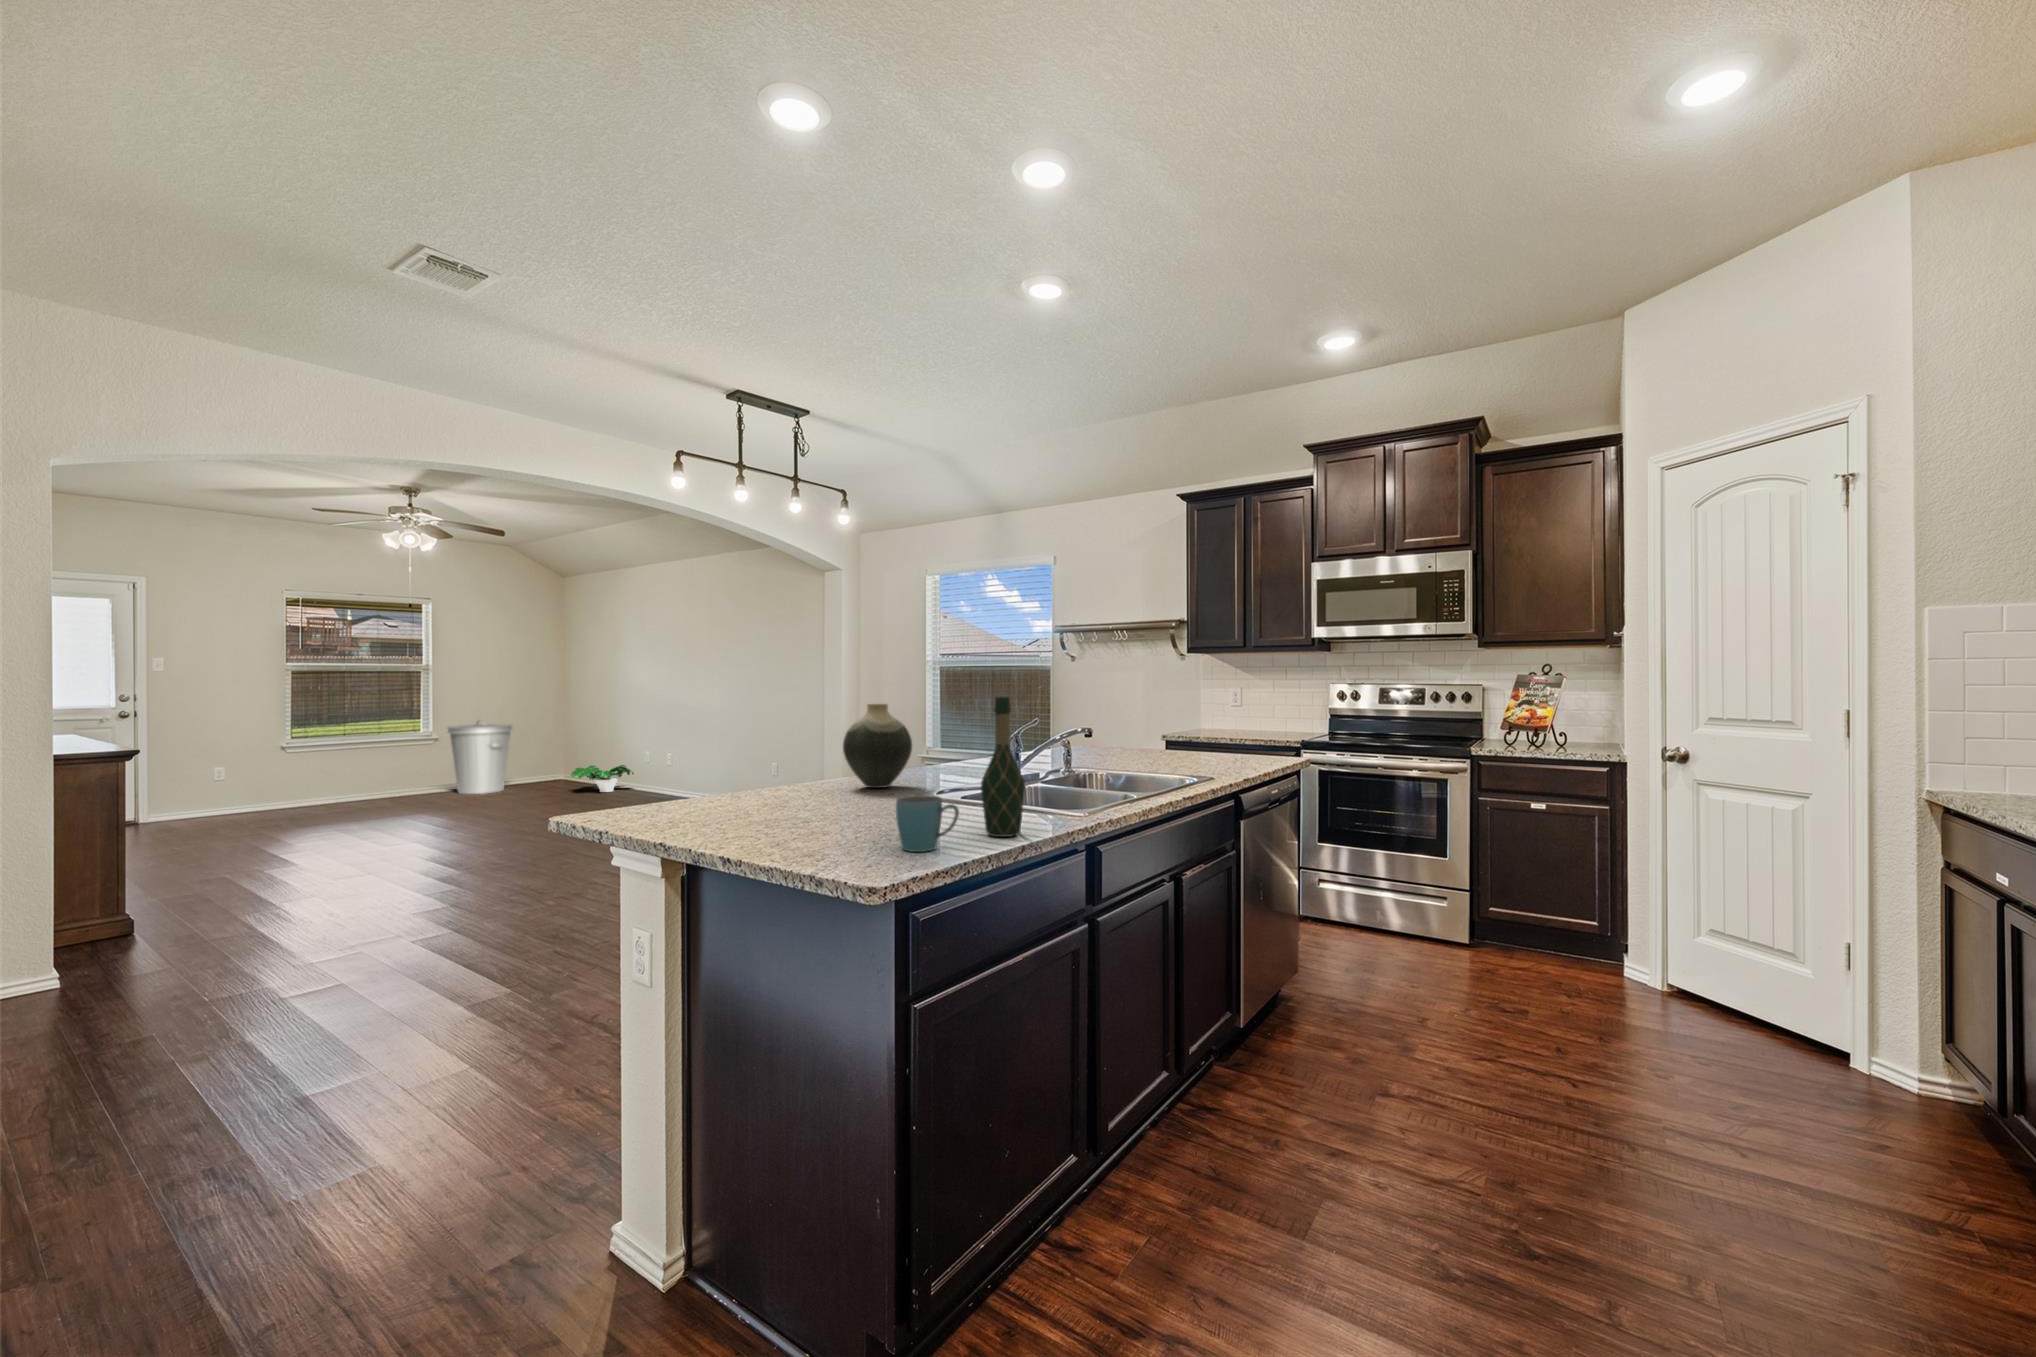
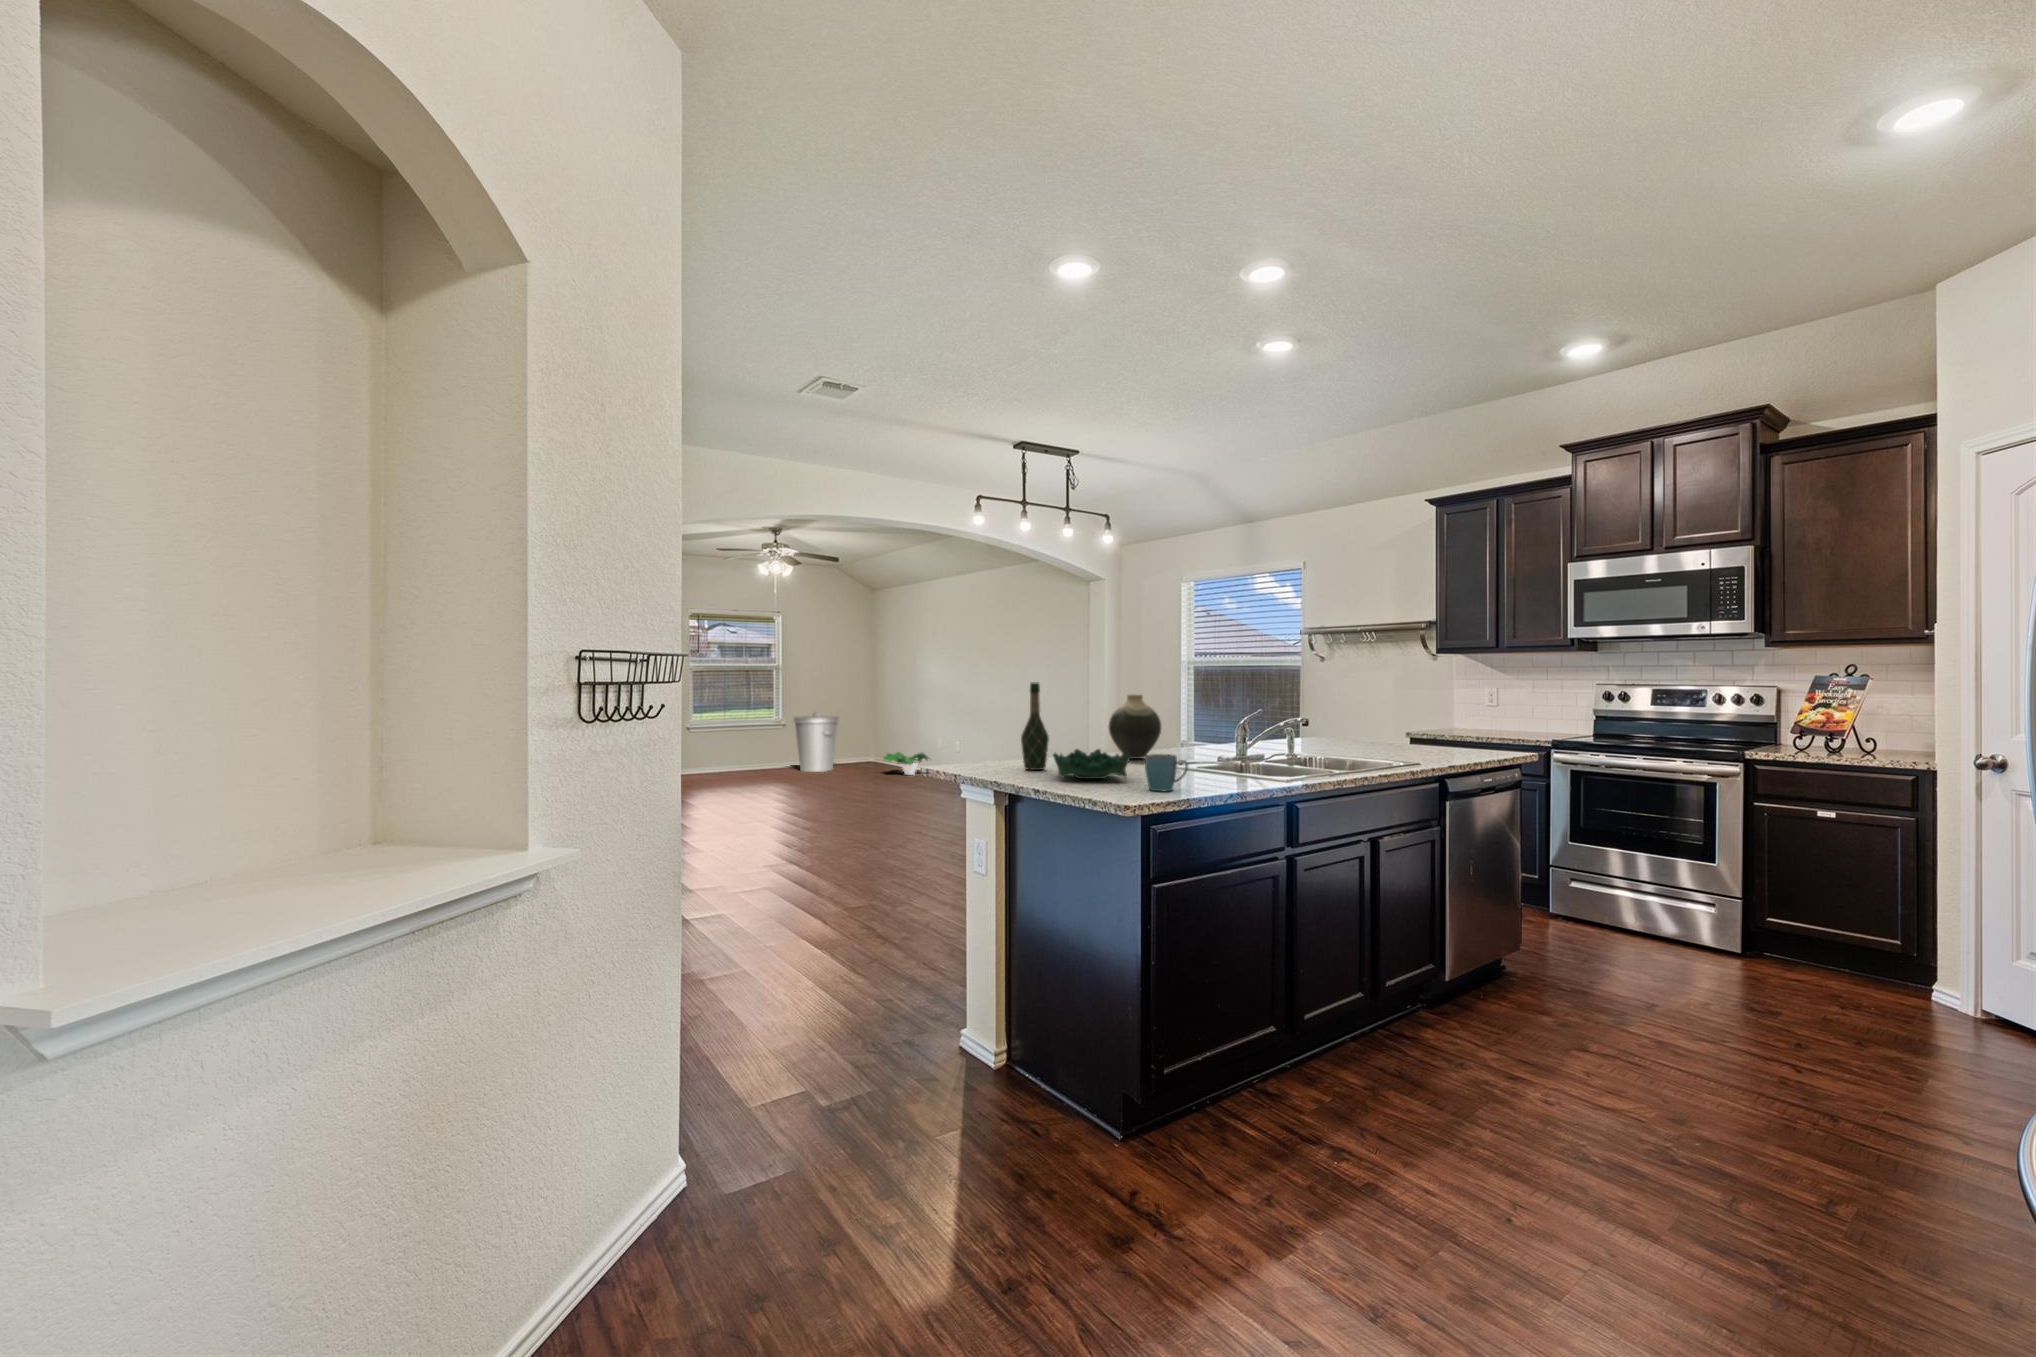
wine bottle: present [981,697,1025,837] -> present [1021,682,1049,770]
decorative bowl: none [758,785,873,836] -> present [1053,749,1130,779]

